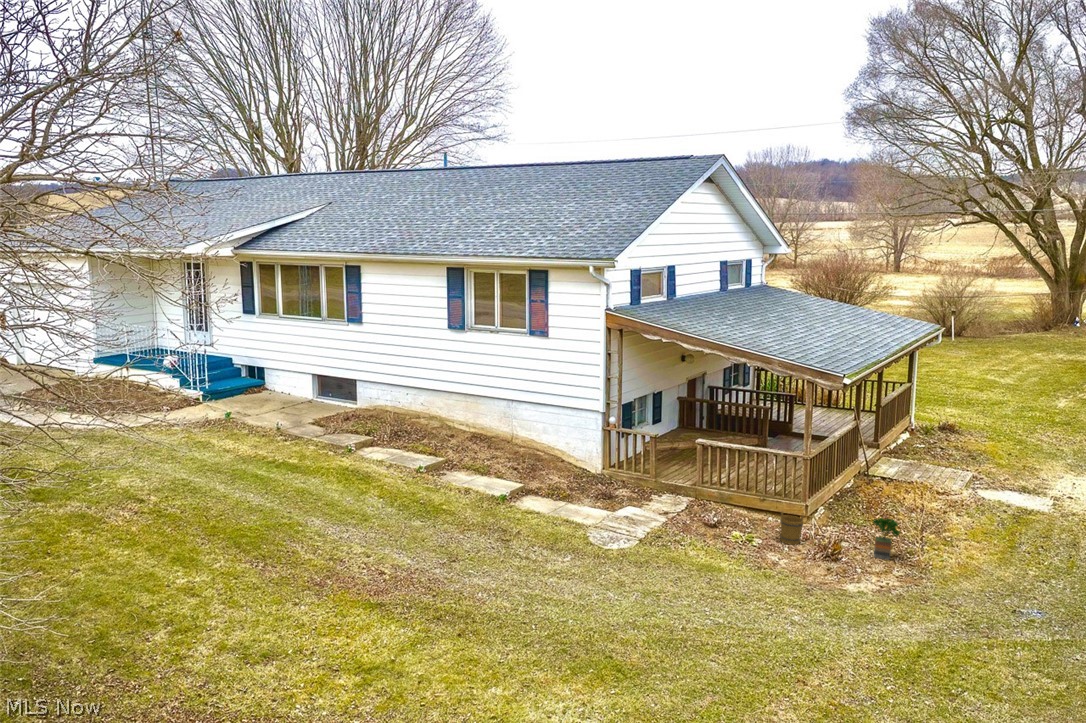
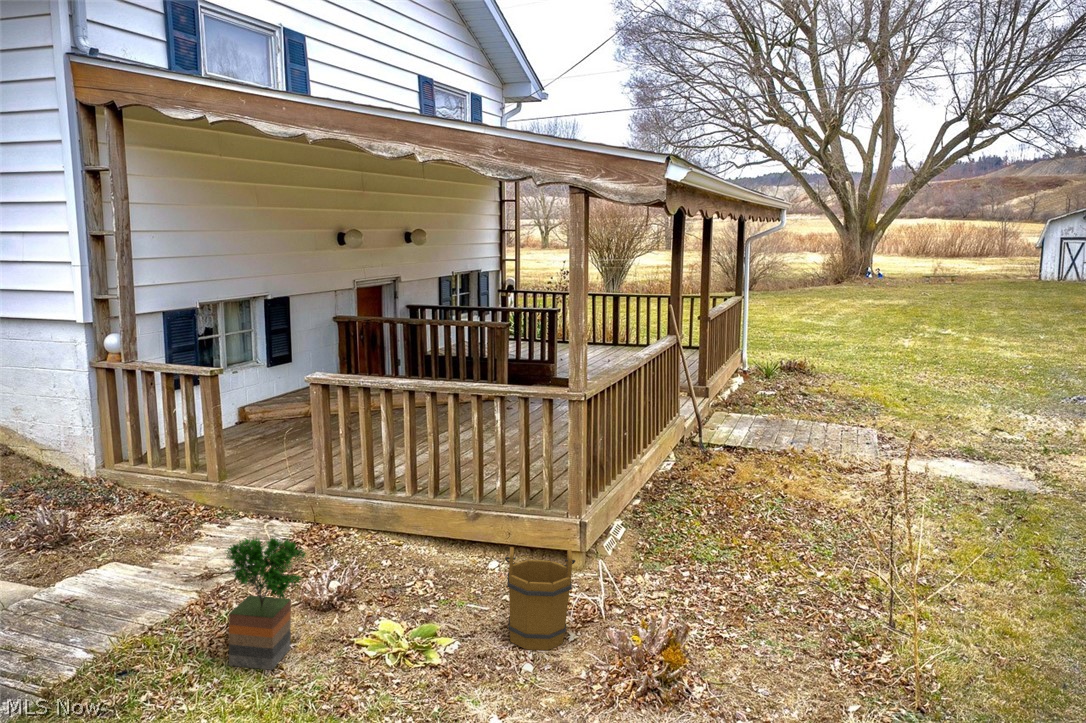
potted tree: present [873,518,900,560] -> present [226,537,306,670]

